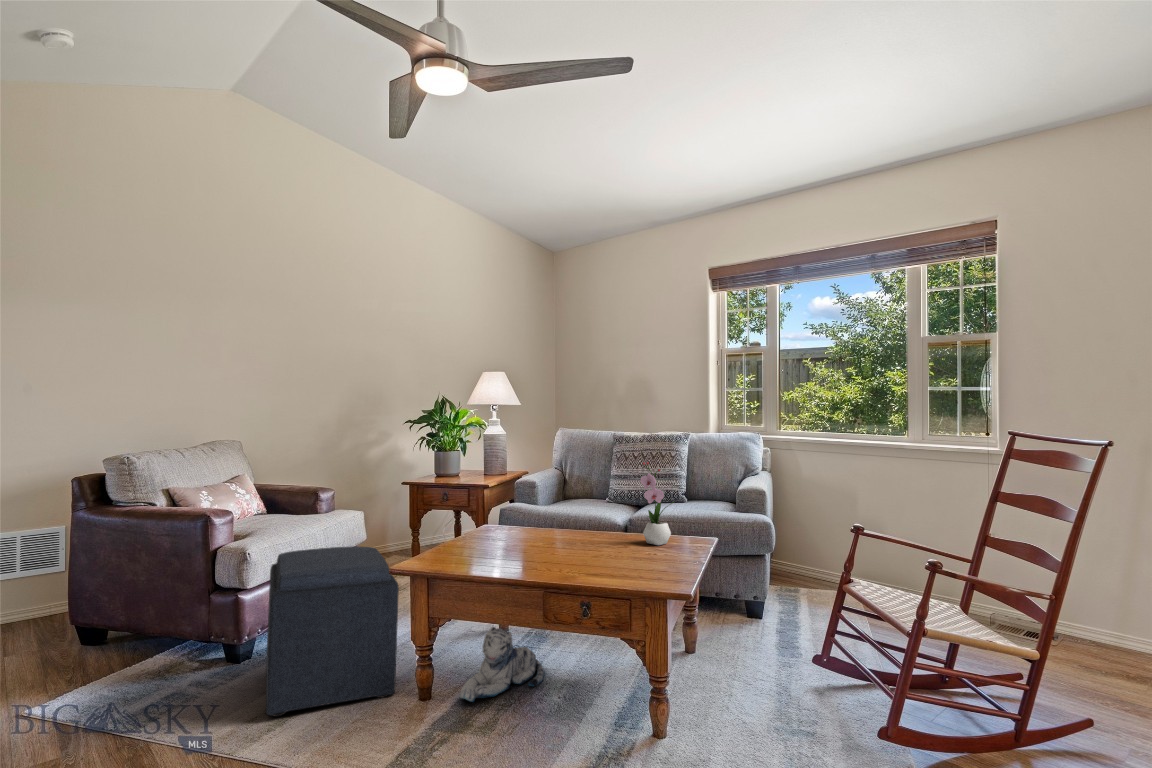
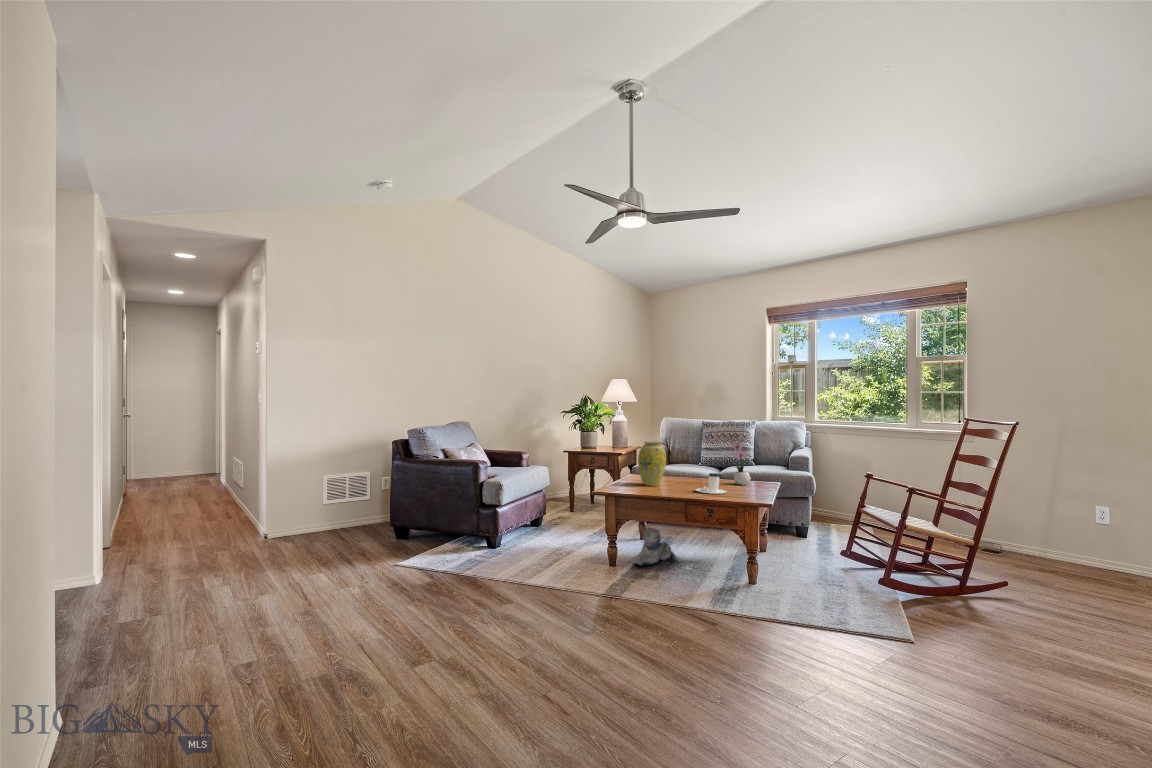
vase: none [480,475,528,553] -> present [638,441,666,486]
coffee cup: none [569,533,623,572] -> present [696,473,726,494]
ottoman: present [266,547,399,716] -> none [514,483,596,568]

